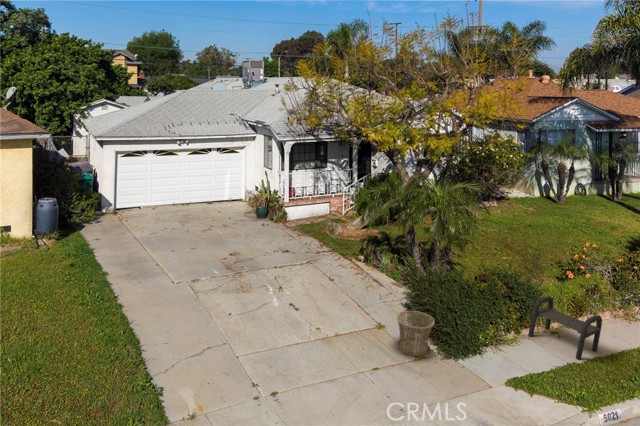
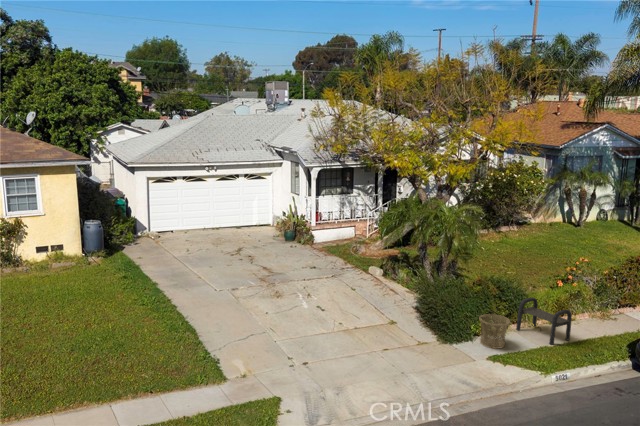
basket: present [397,311,435,356] -> present [479,314,510,349]

